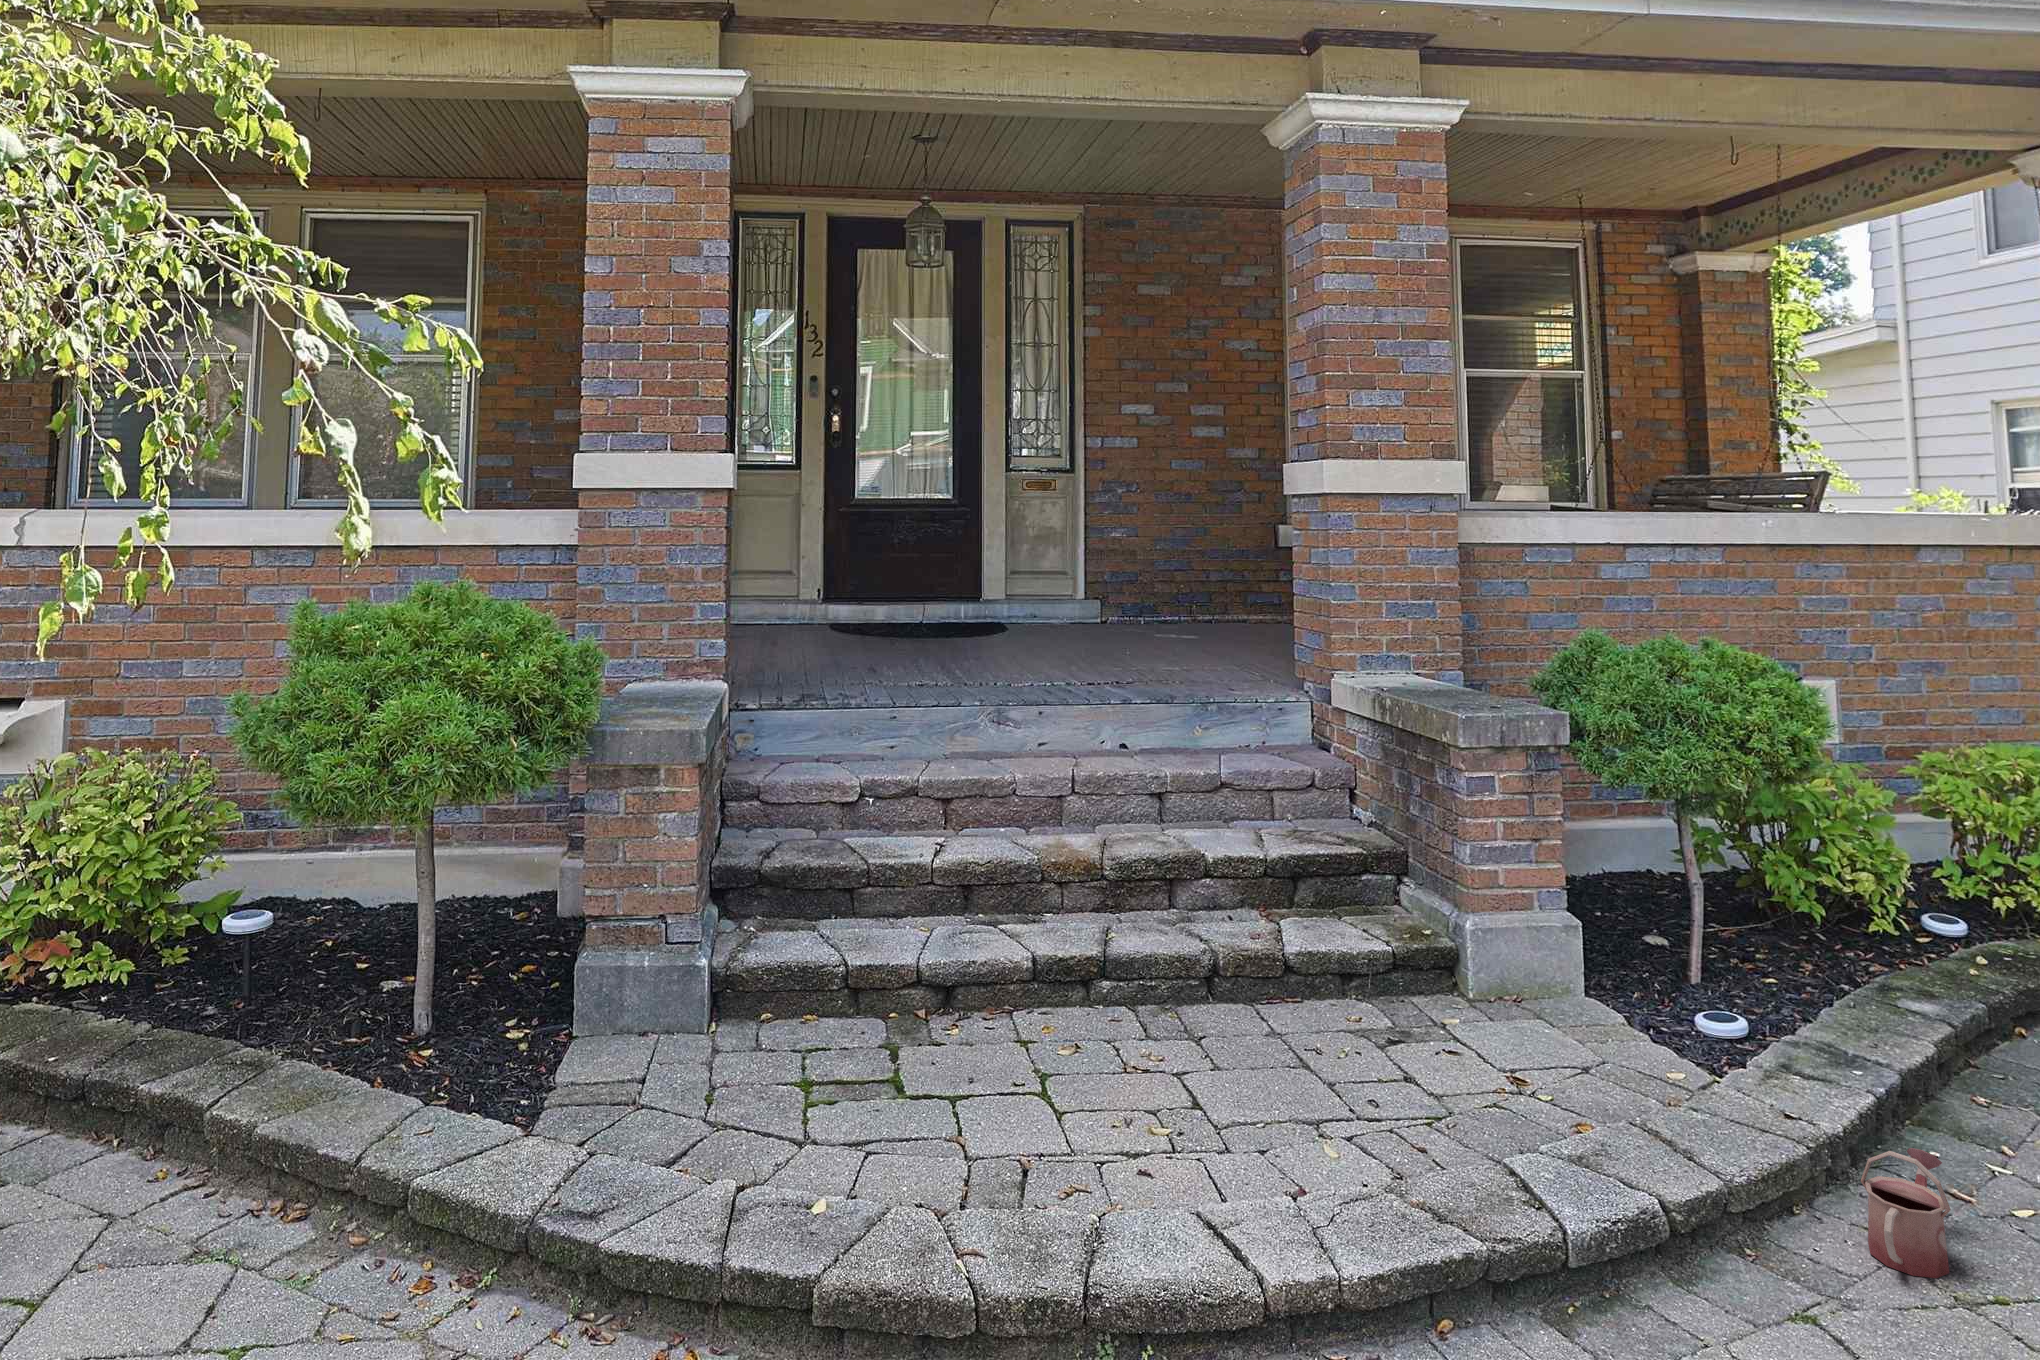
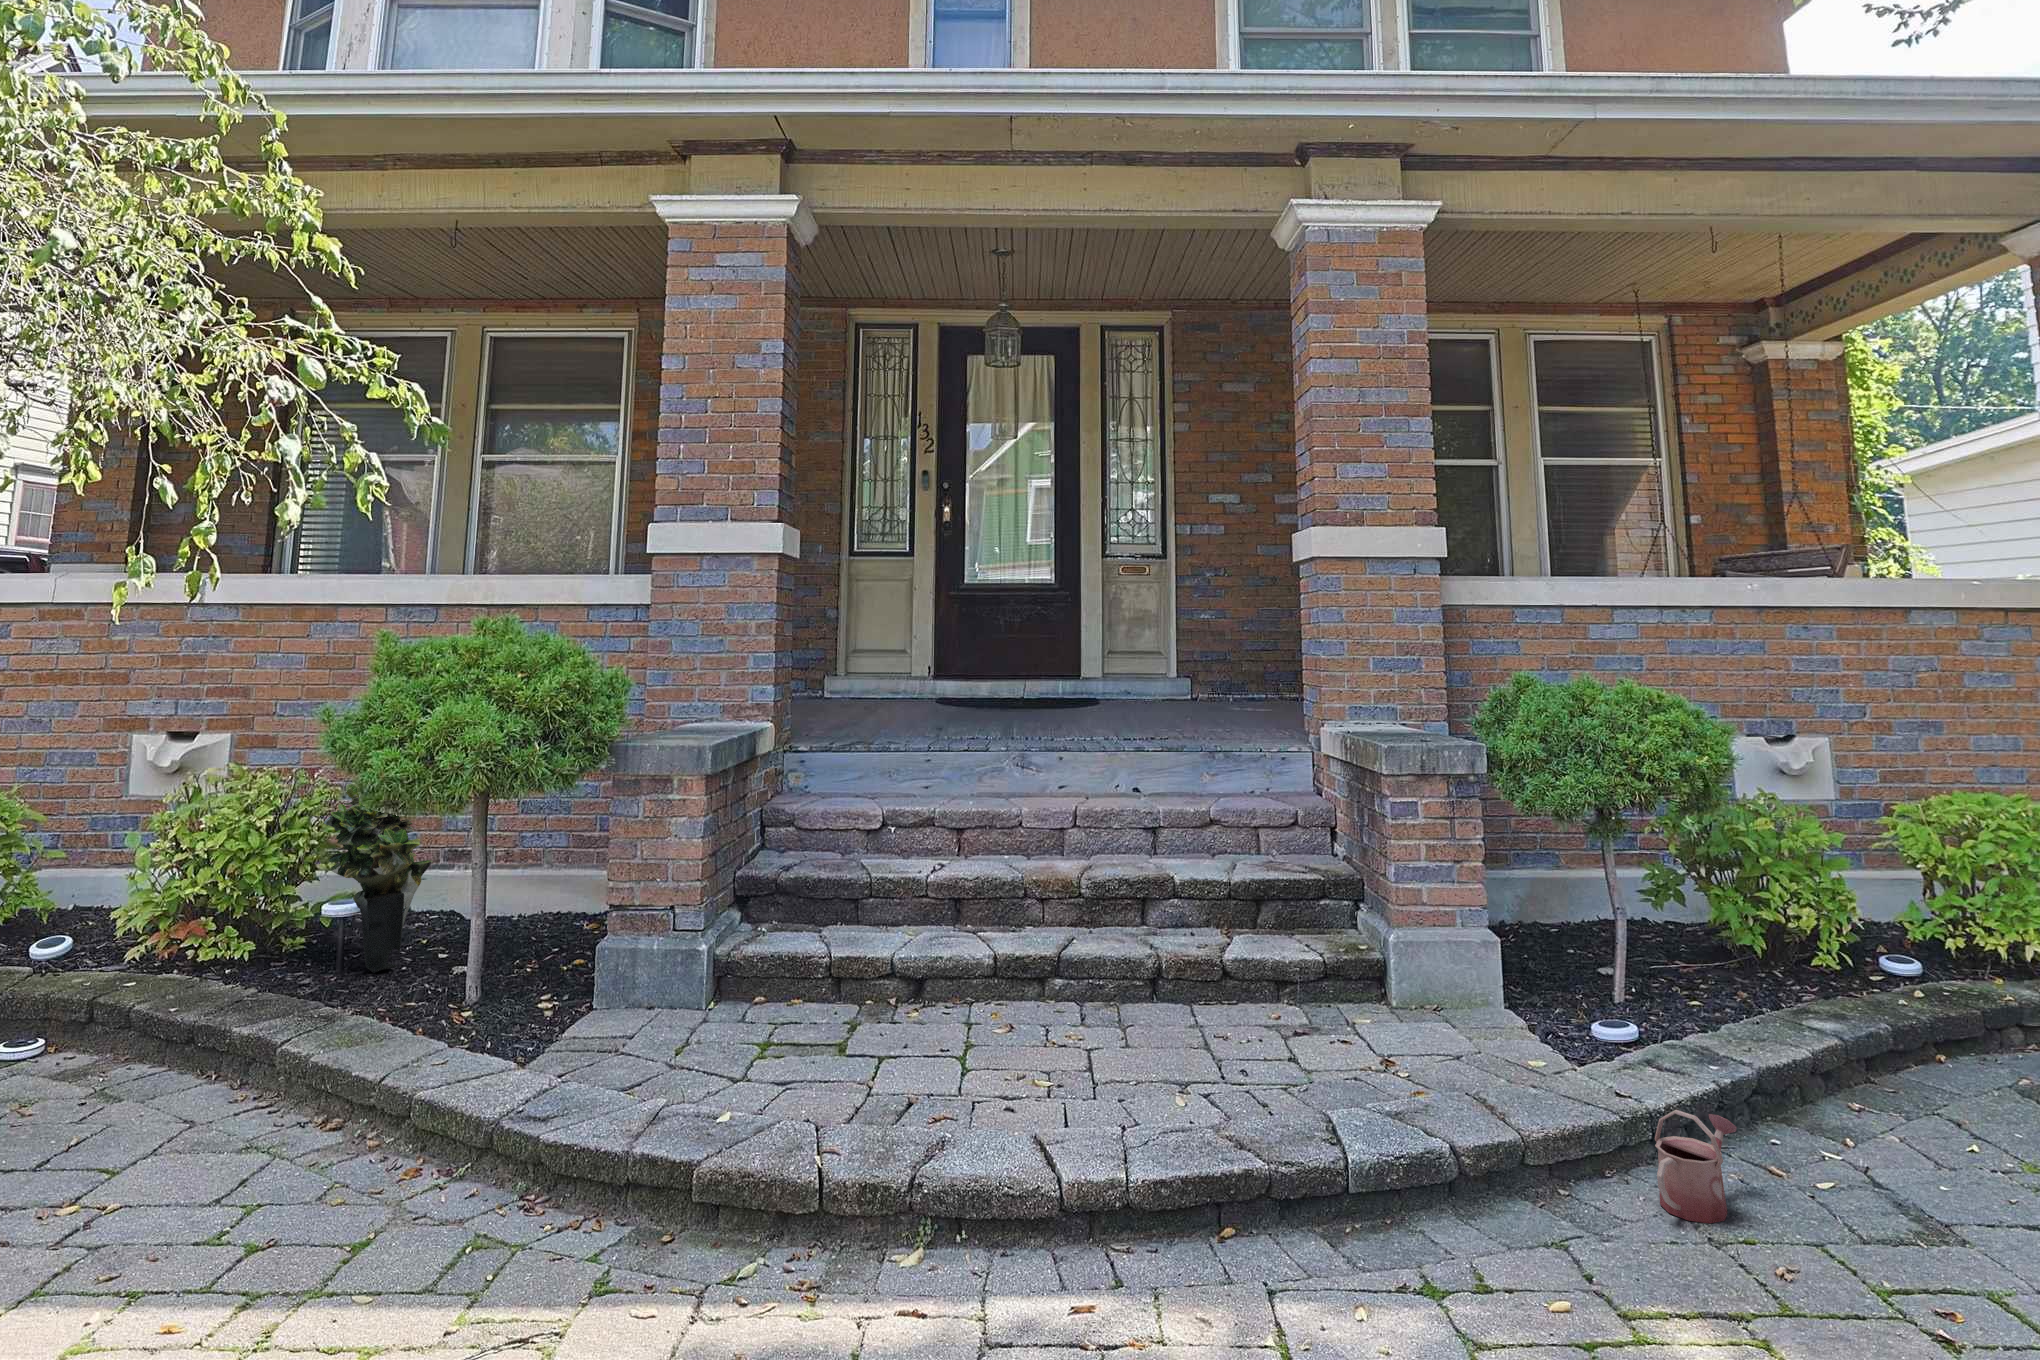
potted plant: none [219,759,352,994] -> present [324,784,433,973]

